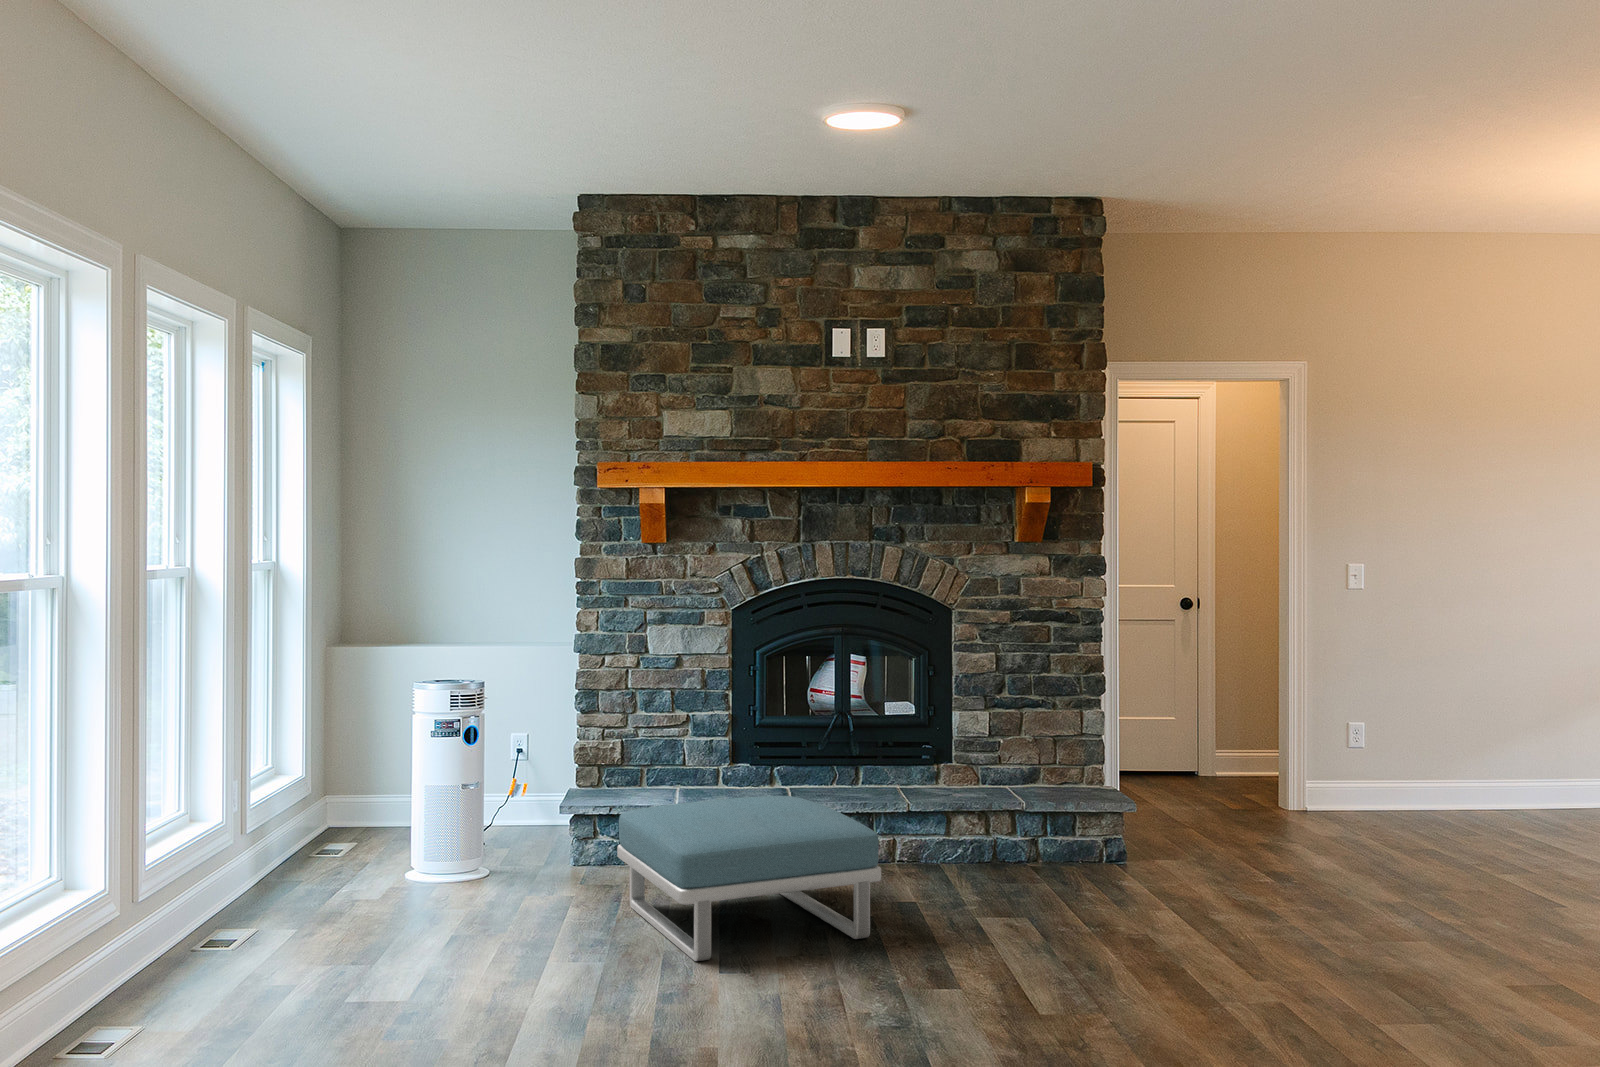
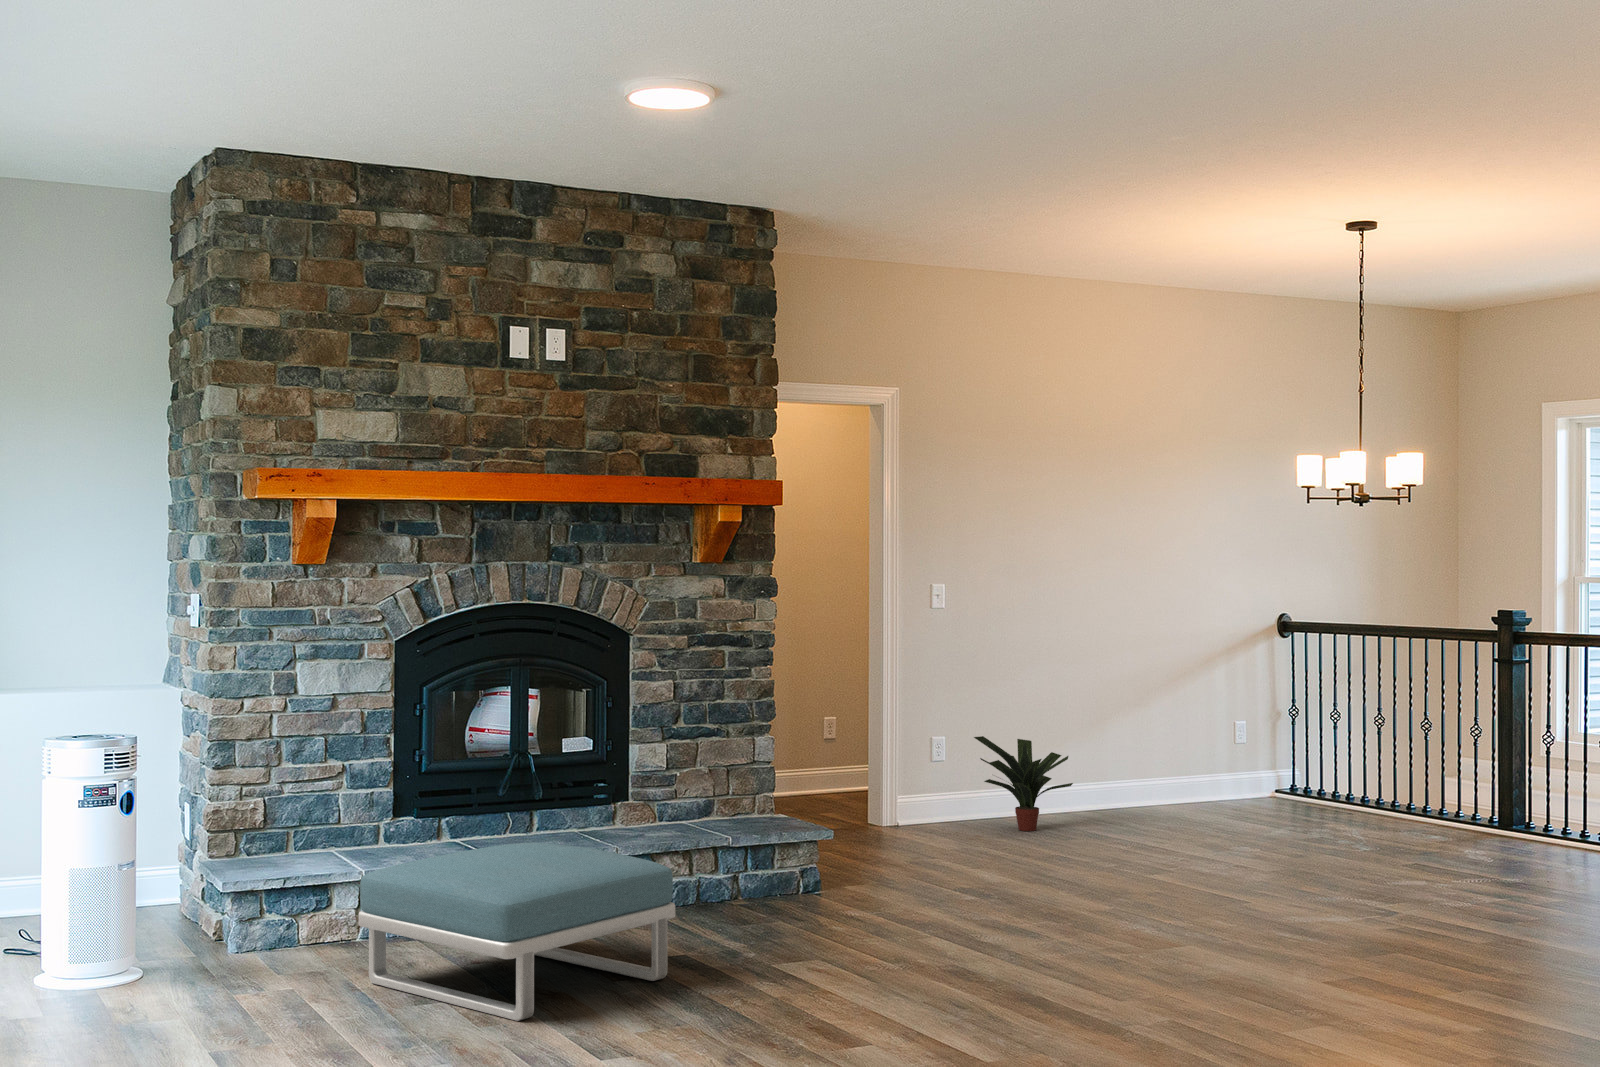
potted plant: none [1356,721,1471,824] -> present [974,736,1073,831]

